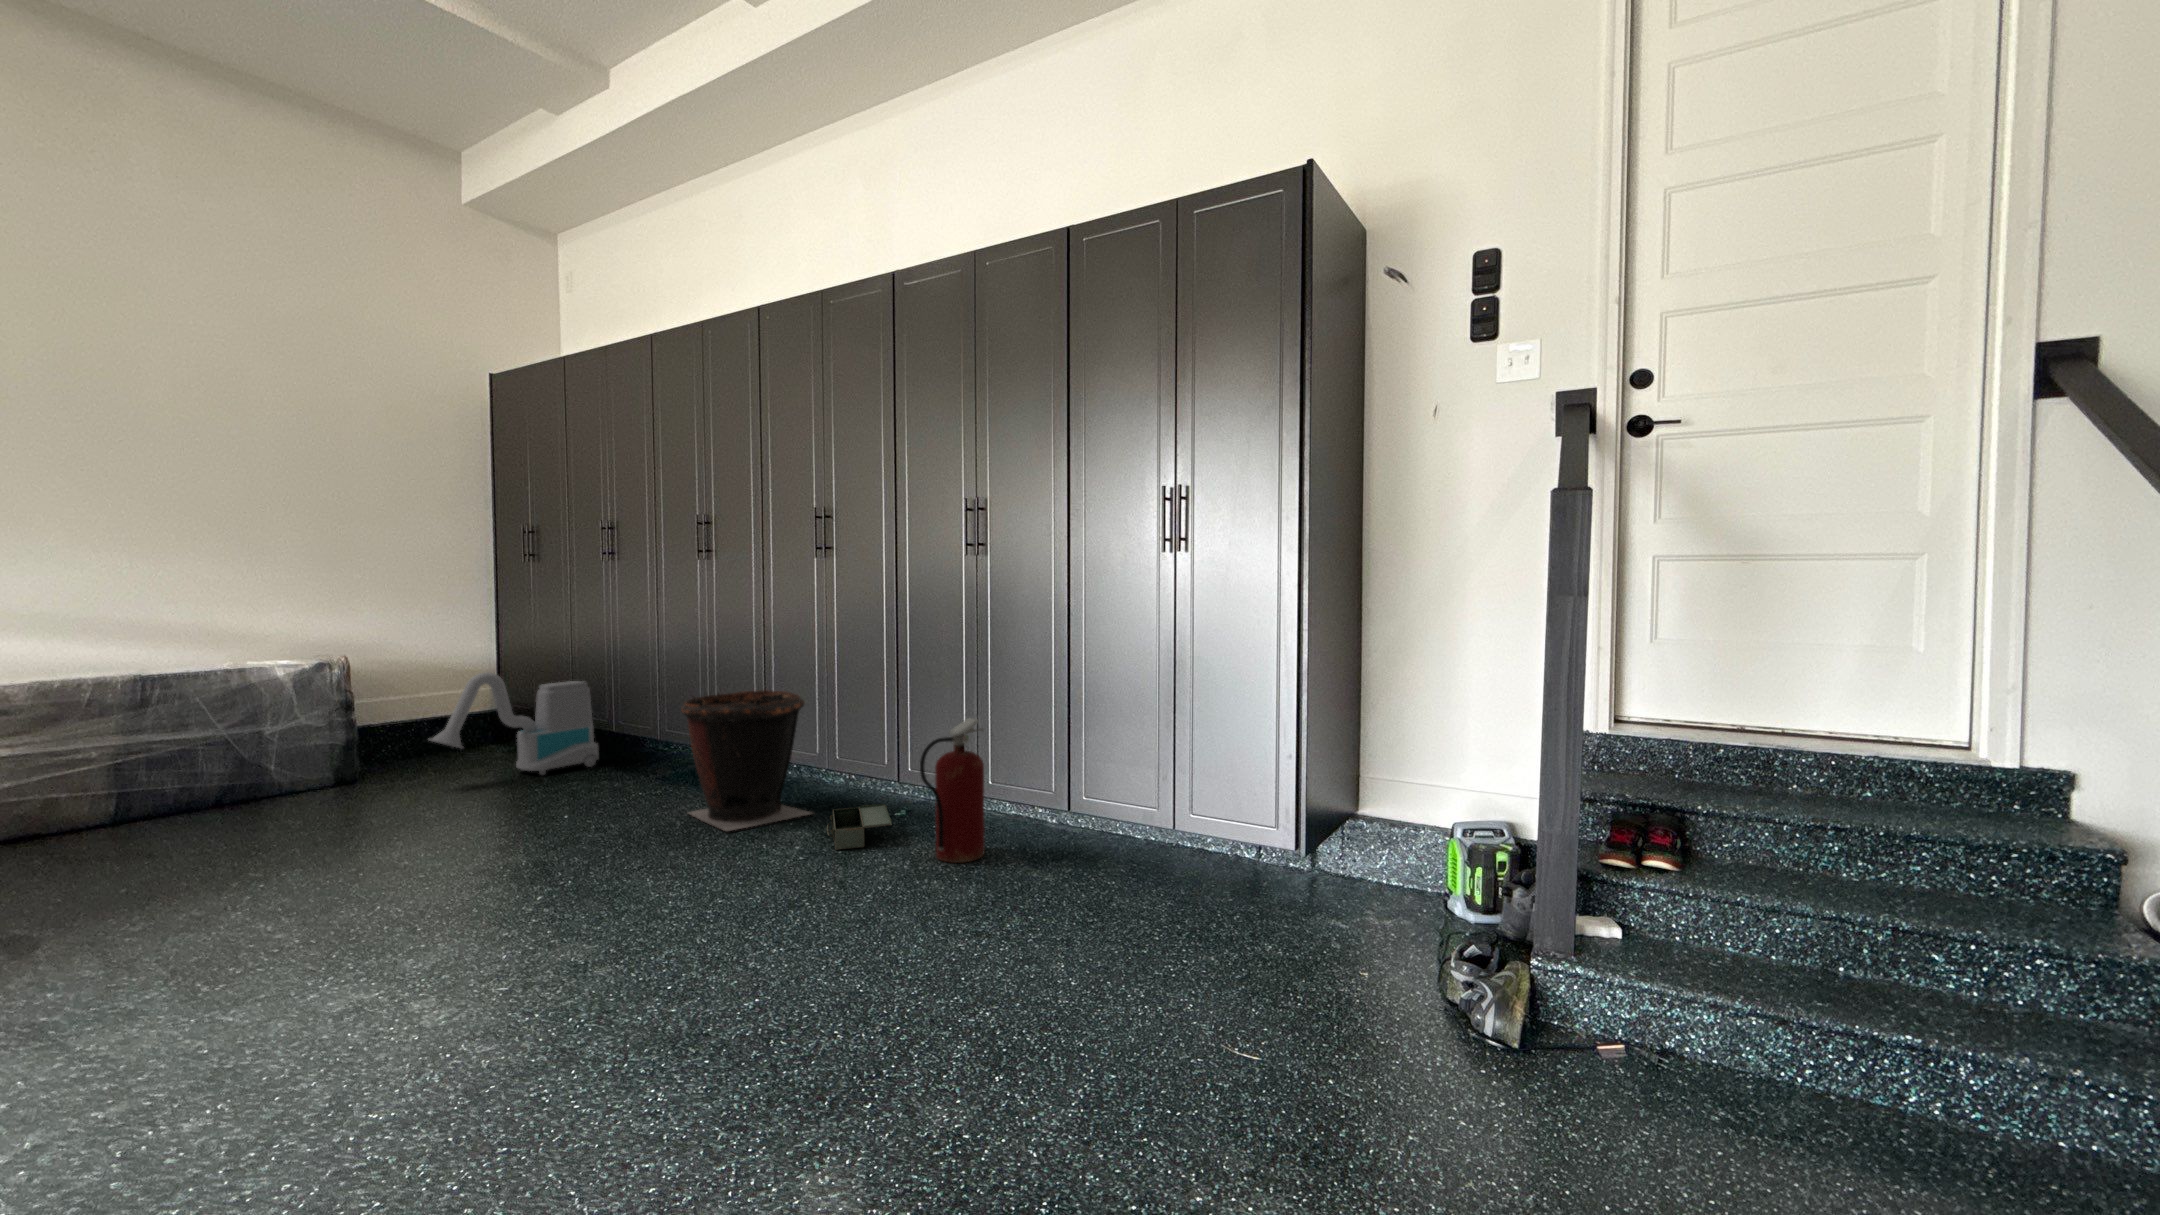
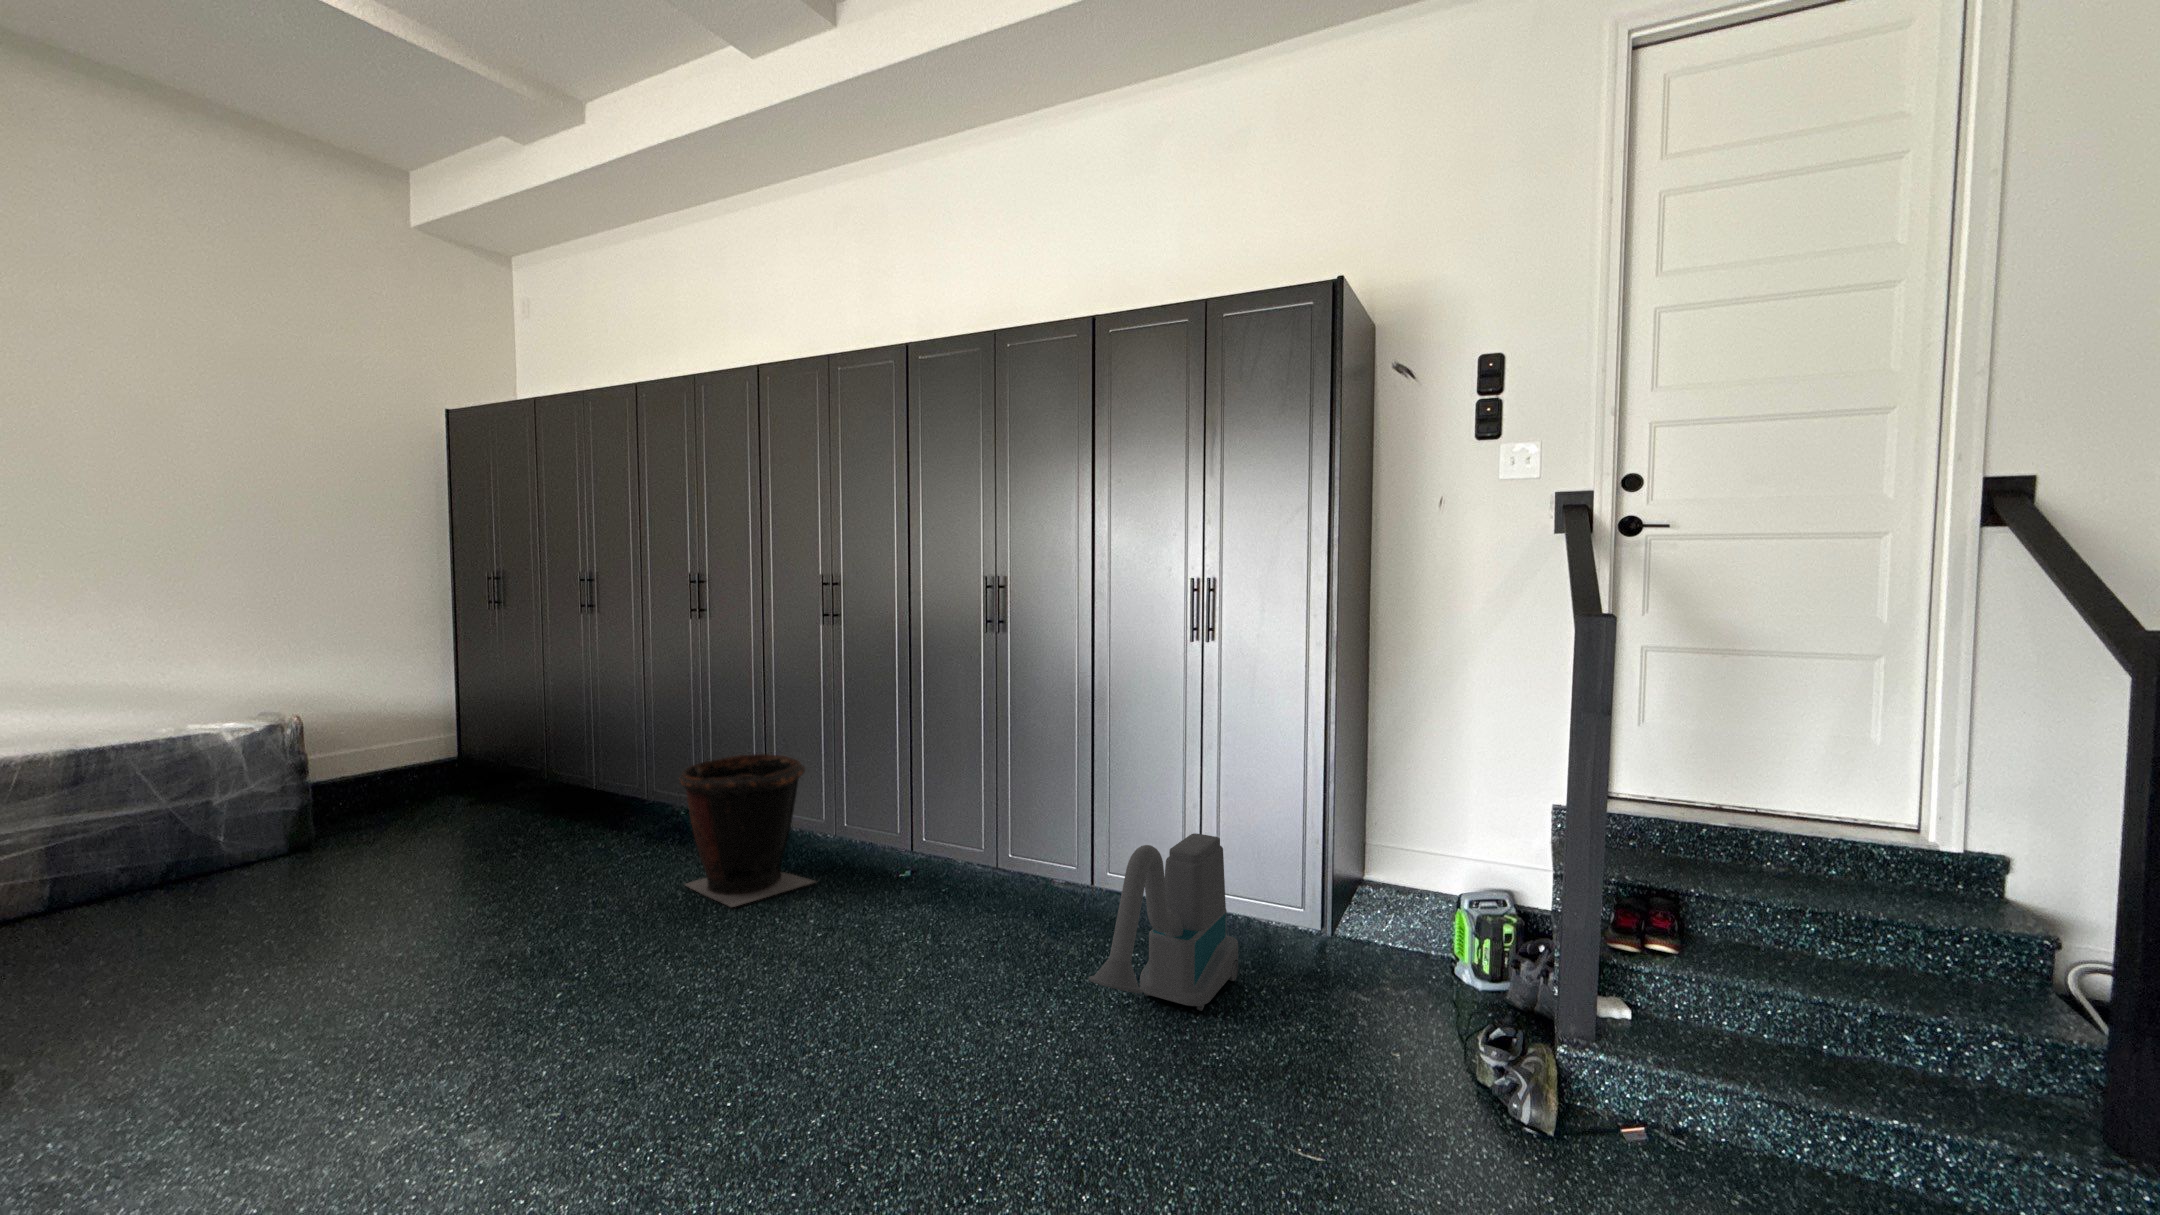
vacuum cleaner: present [429,672,599,775] -> present [1089,833,1238,1011]
fire extinguisher: present [920,718,984,863] -> none [944,792,1003,939]
toolbox: present [827,804,892,850] -> none [838,873,907,927]

